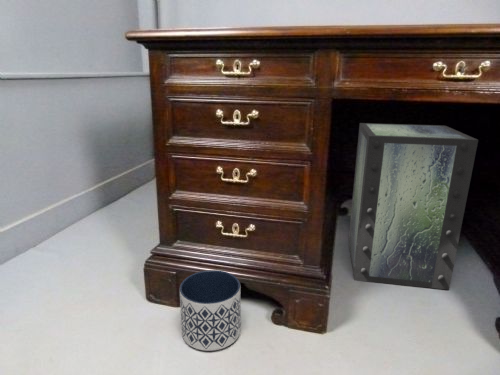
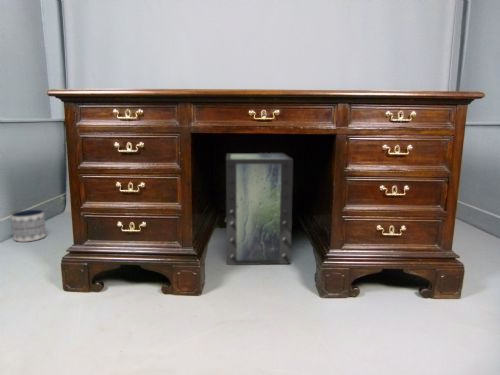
planter: present [180,270,241,351] -> present [11,210,46,242]

